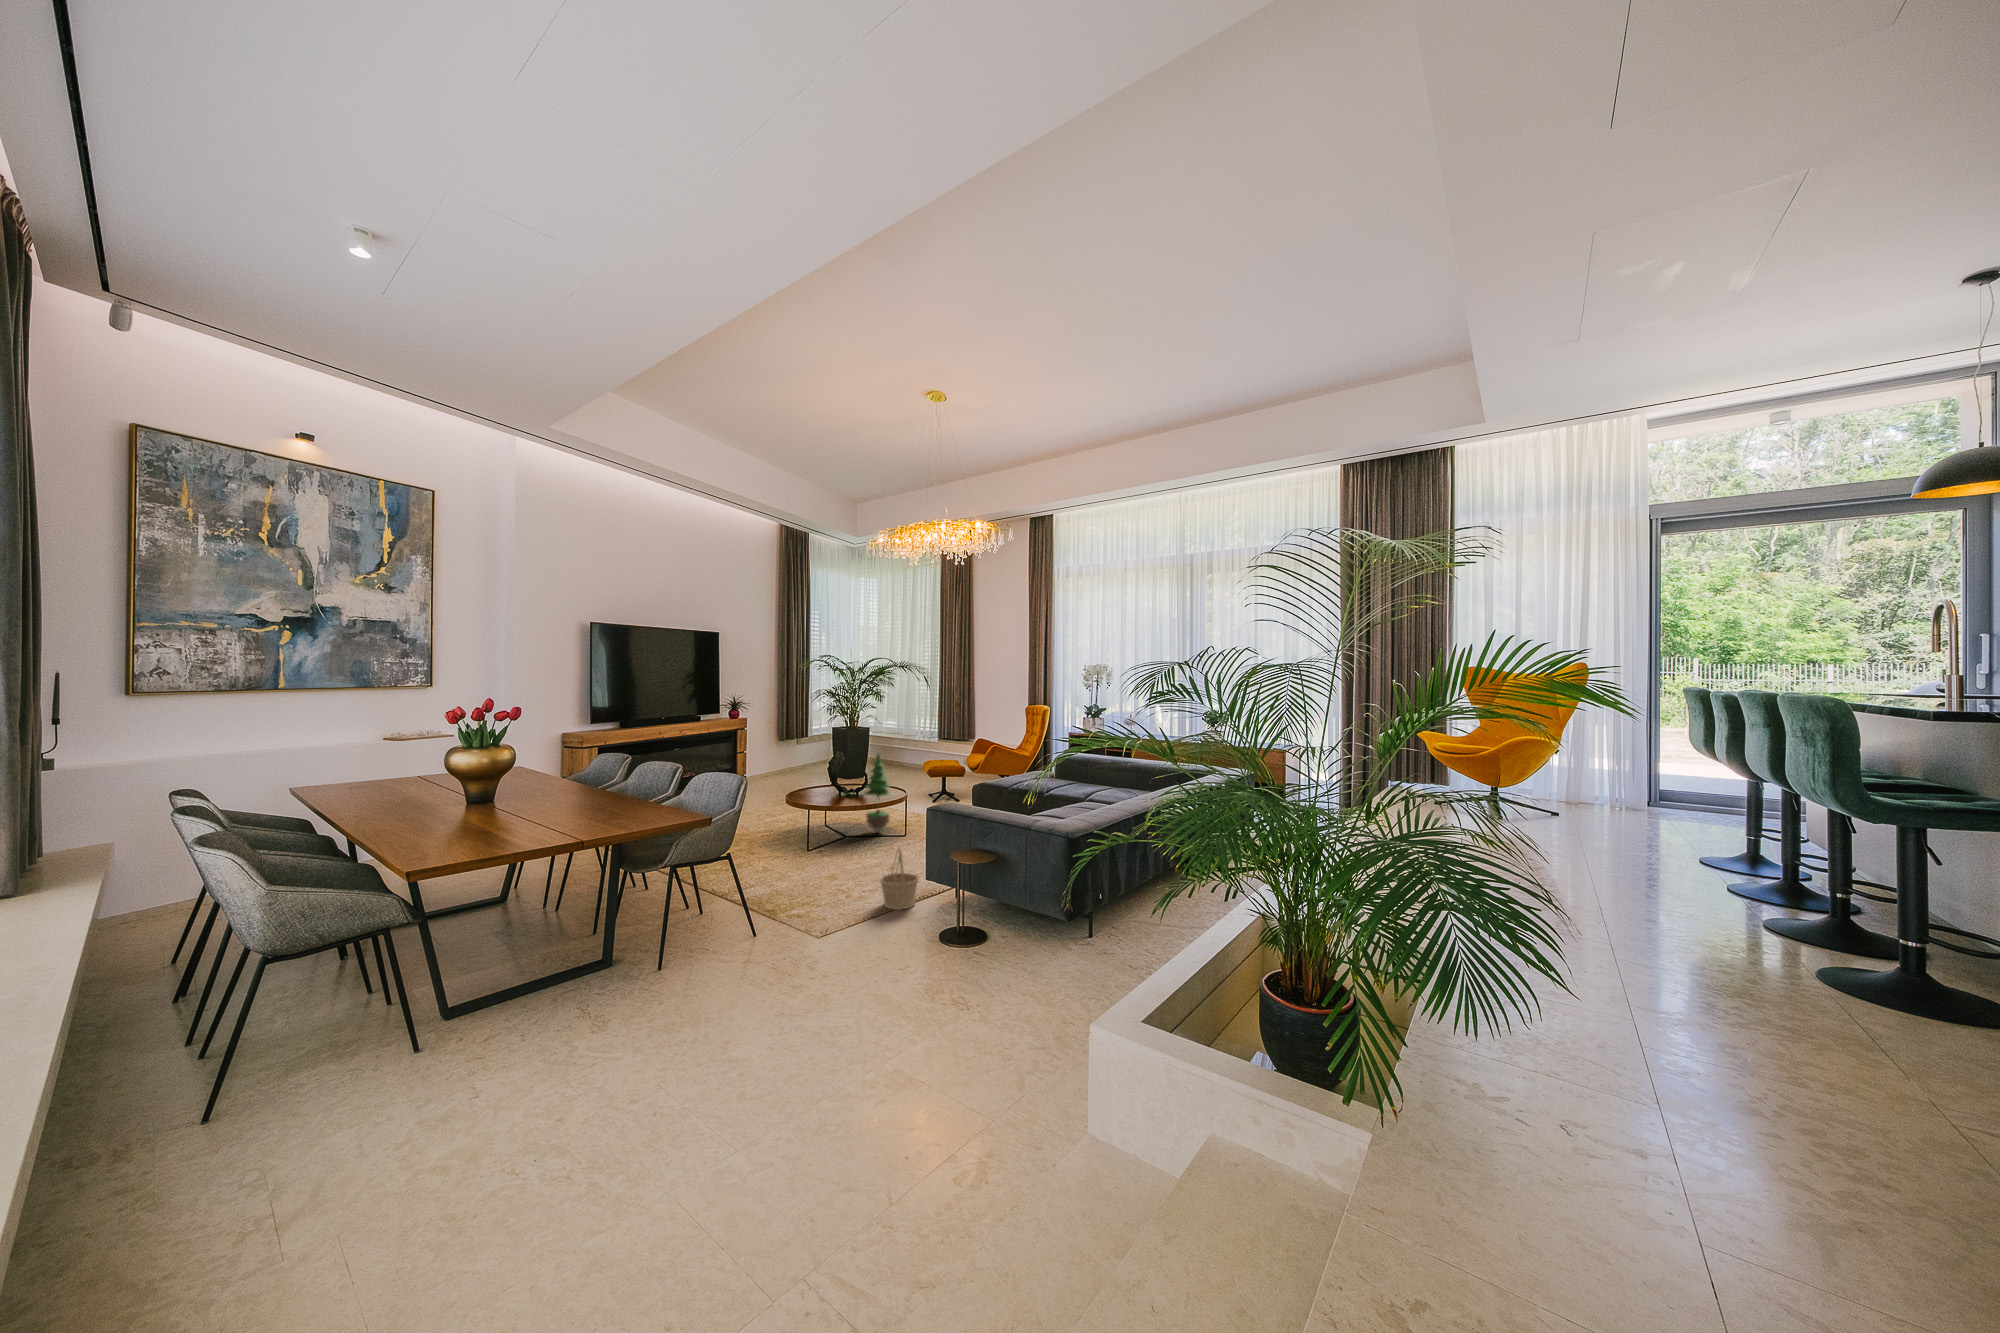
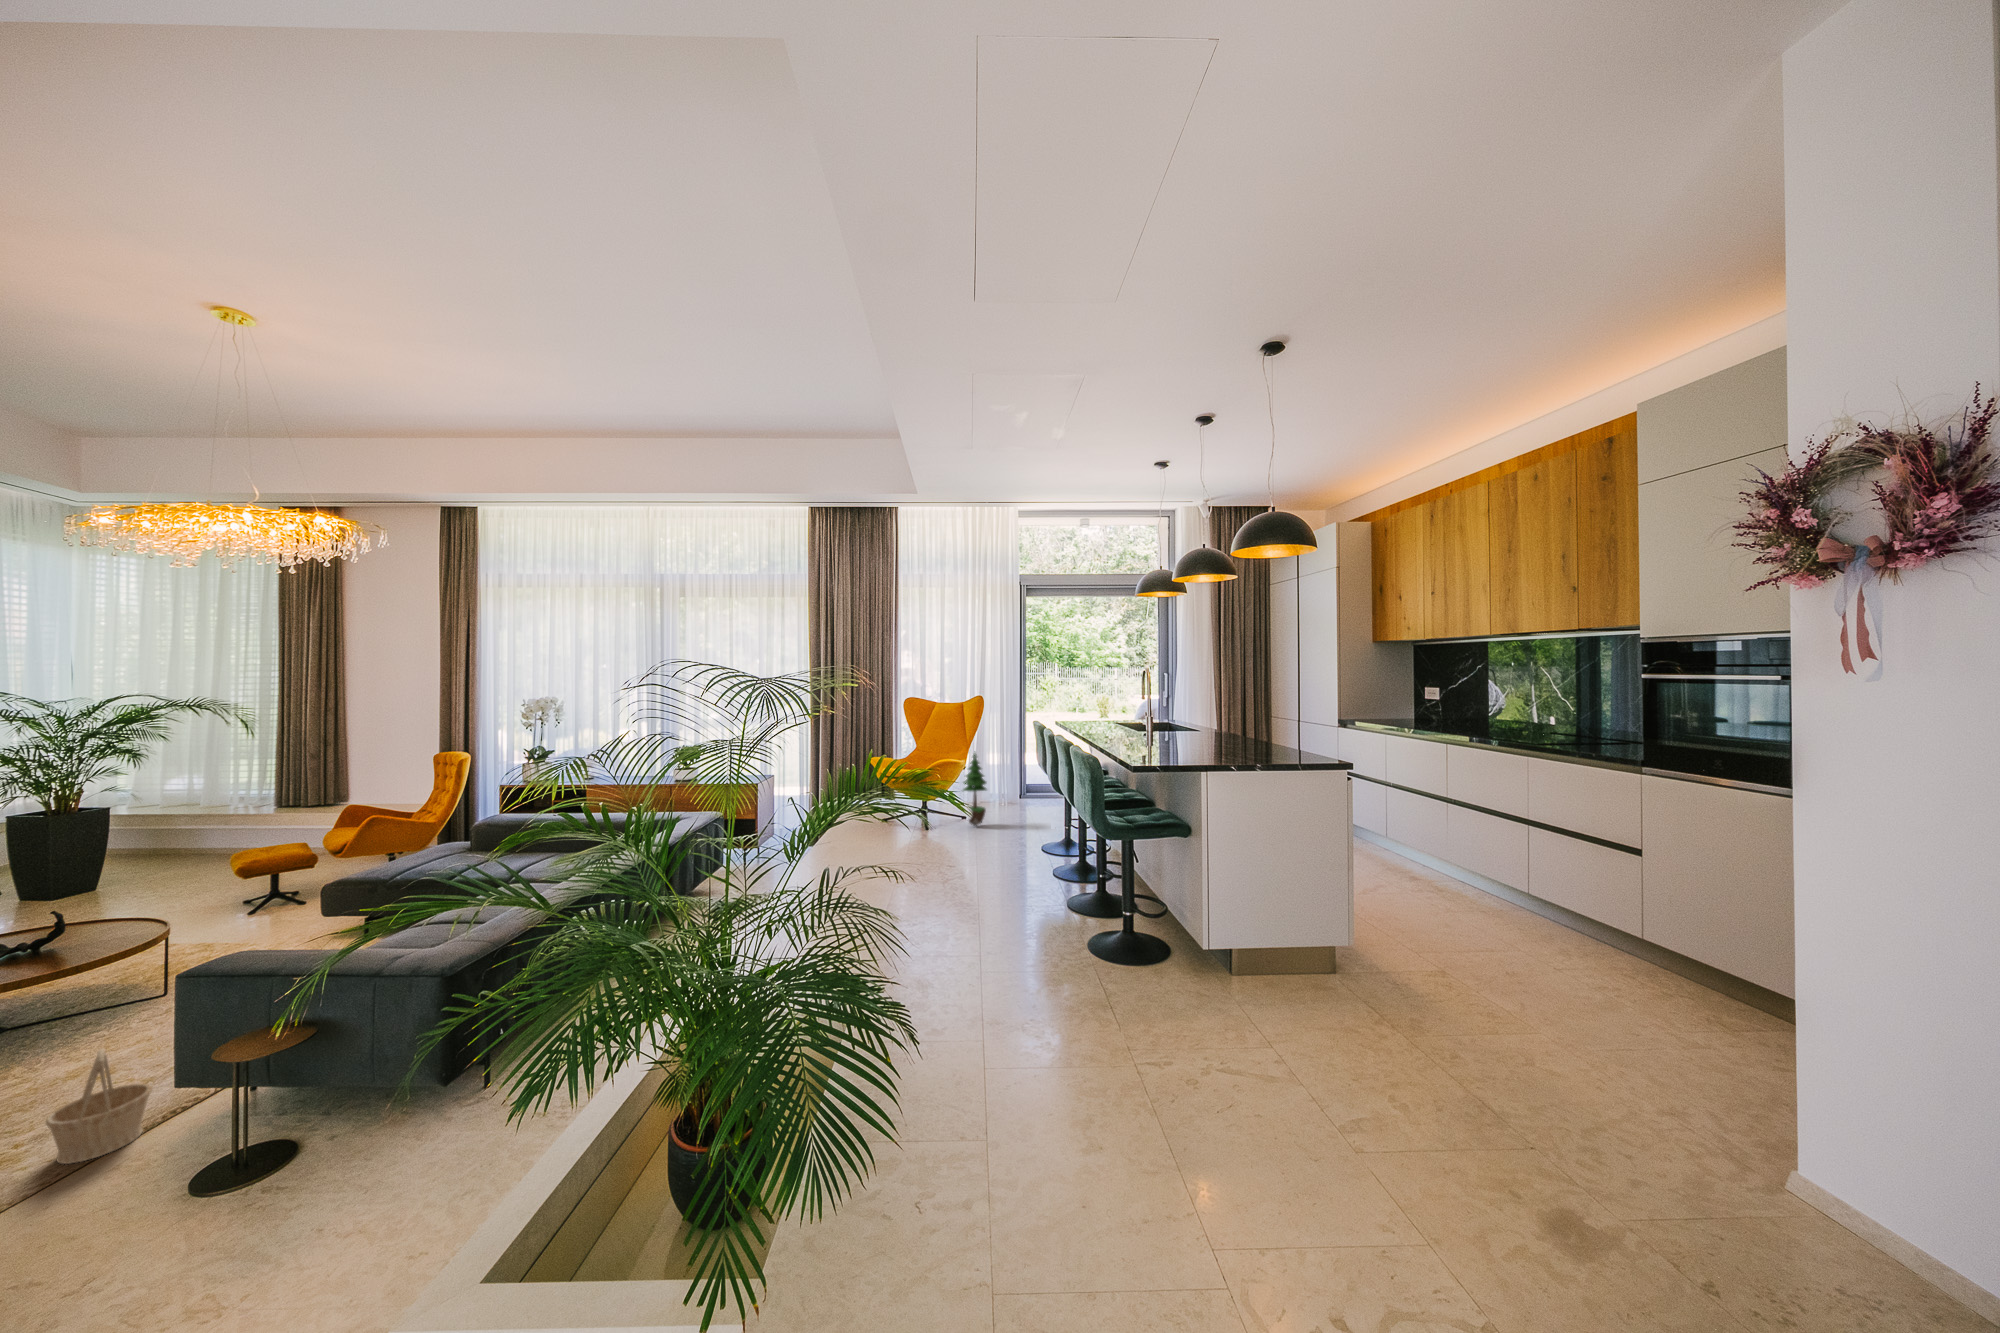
potted tree: present [864,754,891,833] -> present [963,753,986,826]

